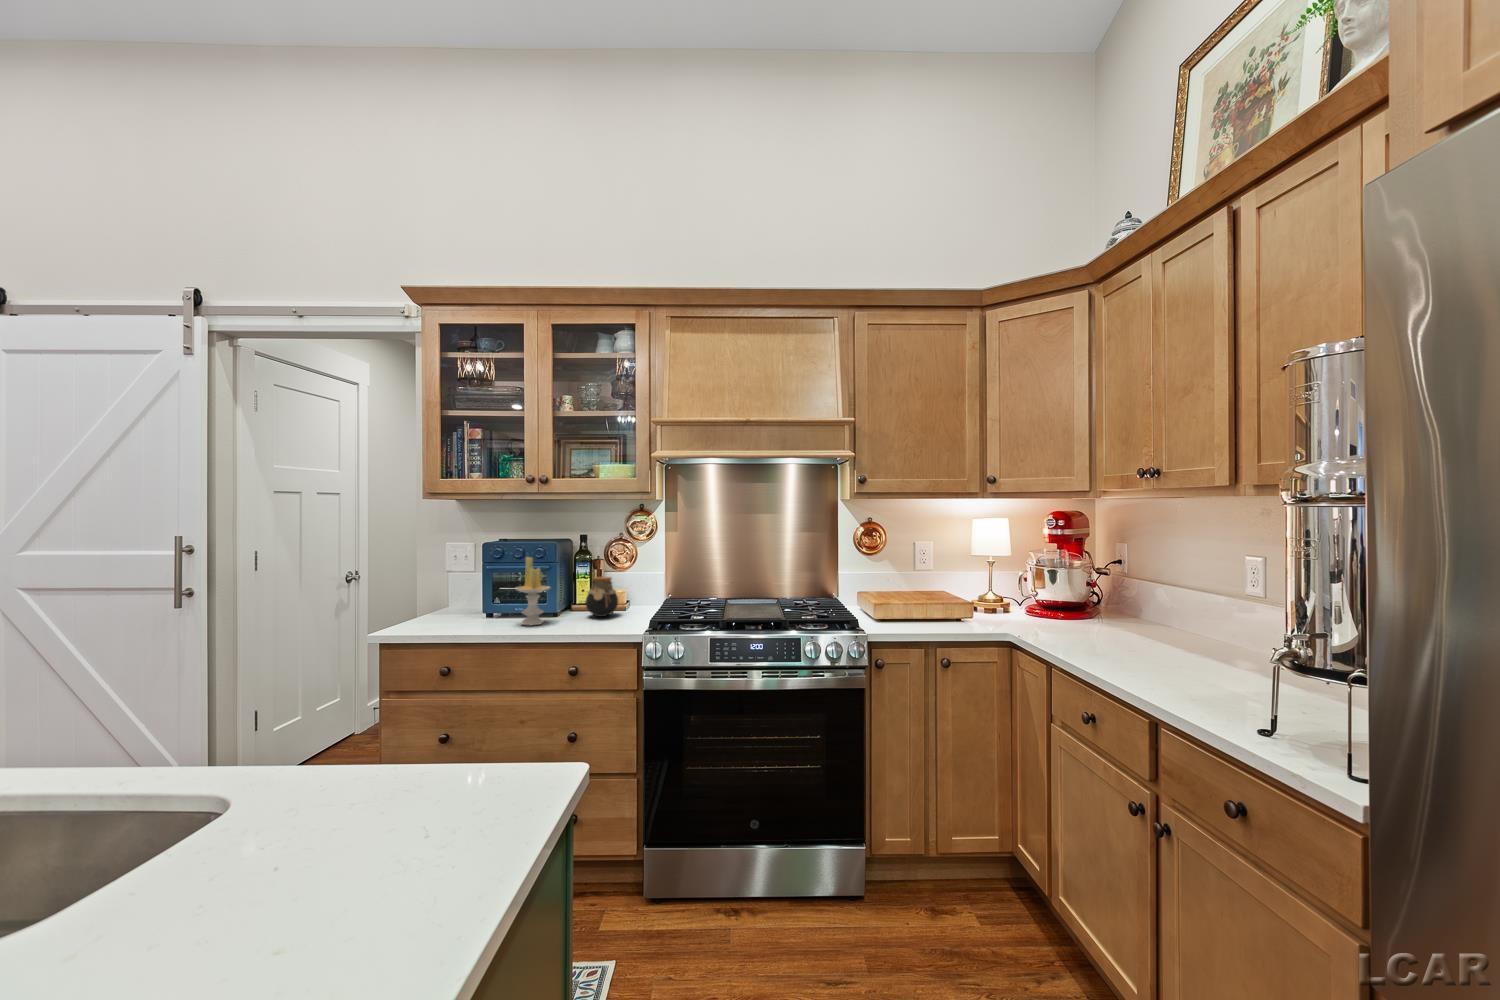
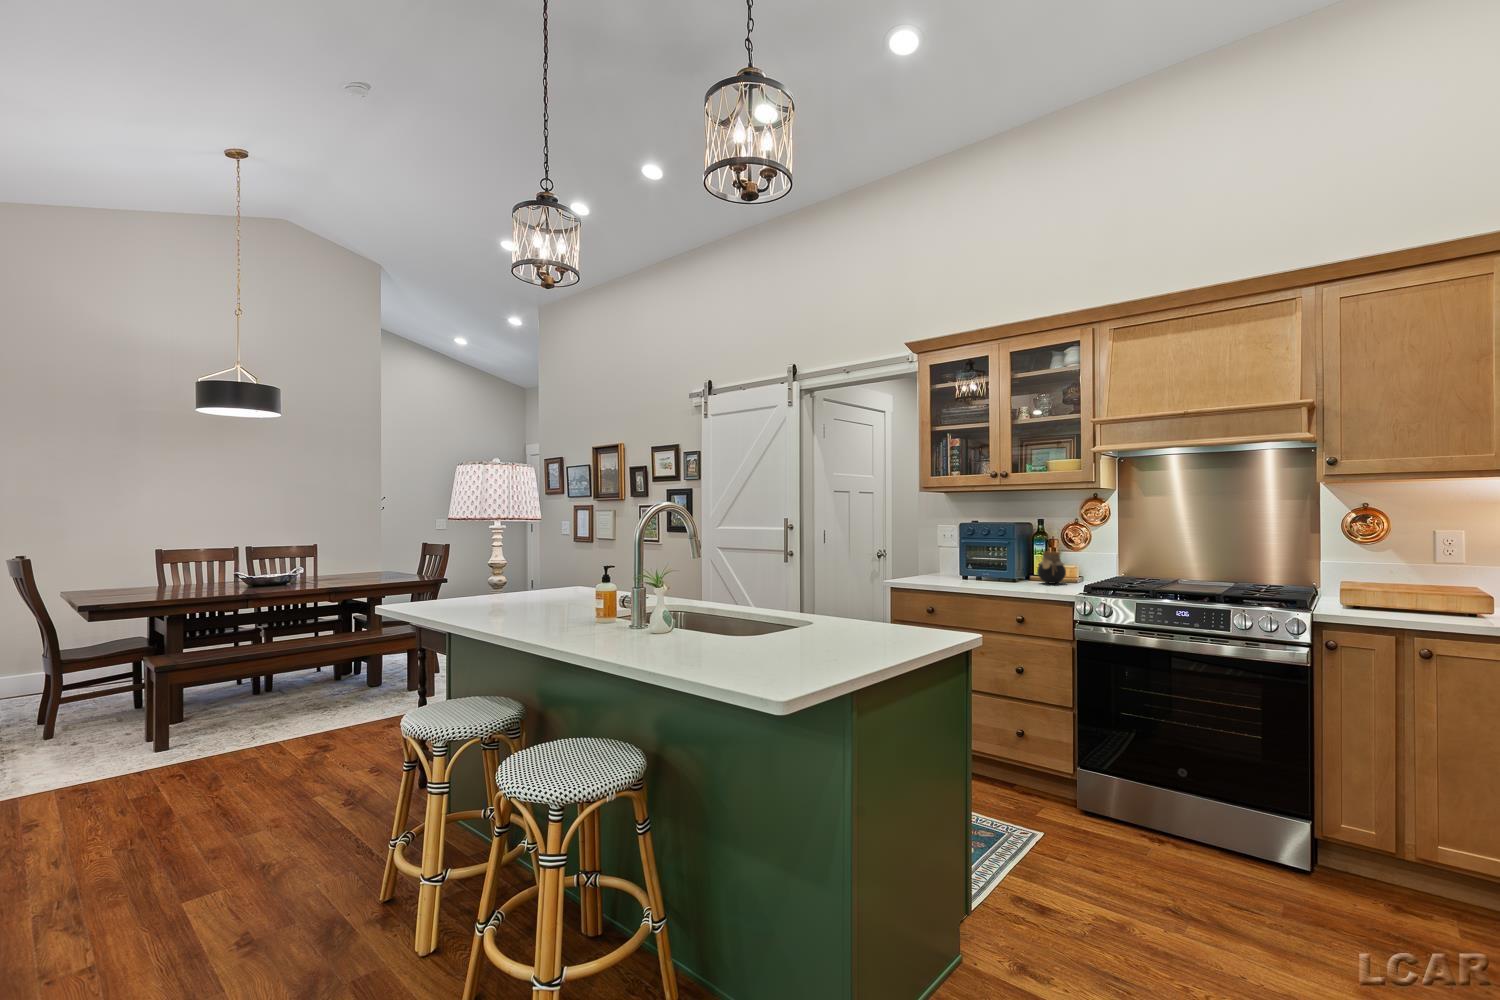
candle: present [516,557,550,625] -> none [980,532,1007,584]

